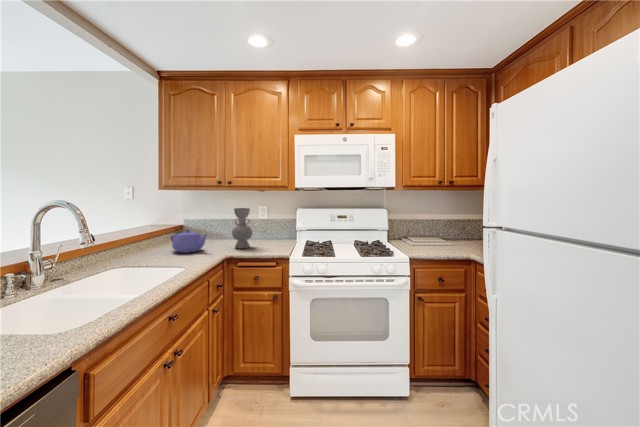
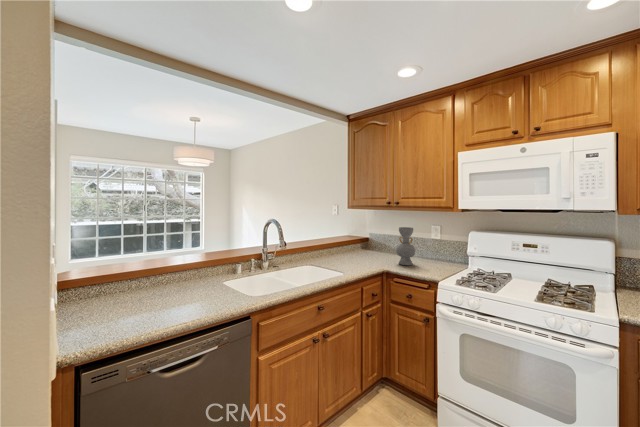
teapot: present [170,229,207,253] -> none [349,242,374,262]

